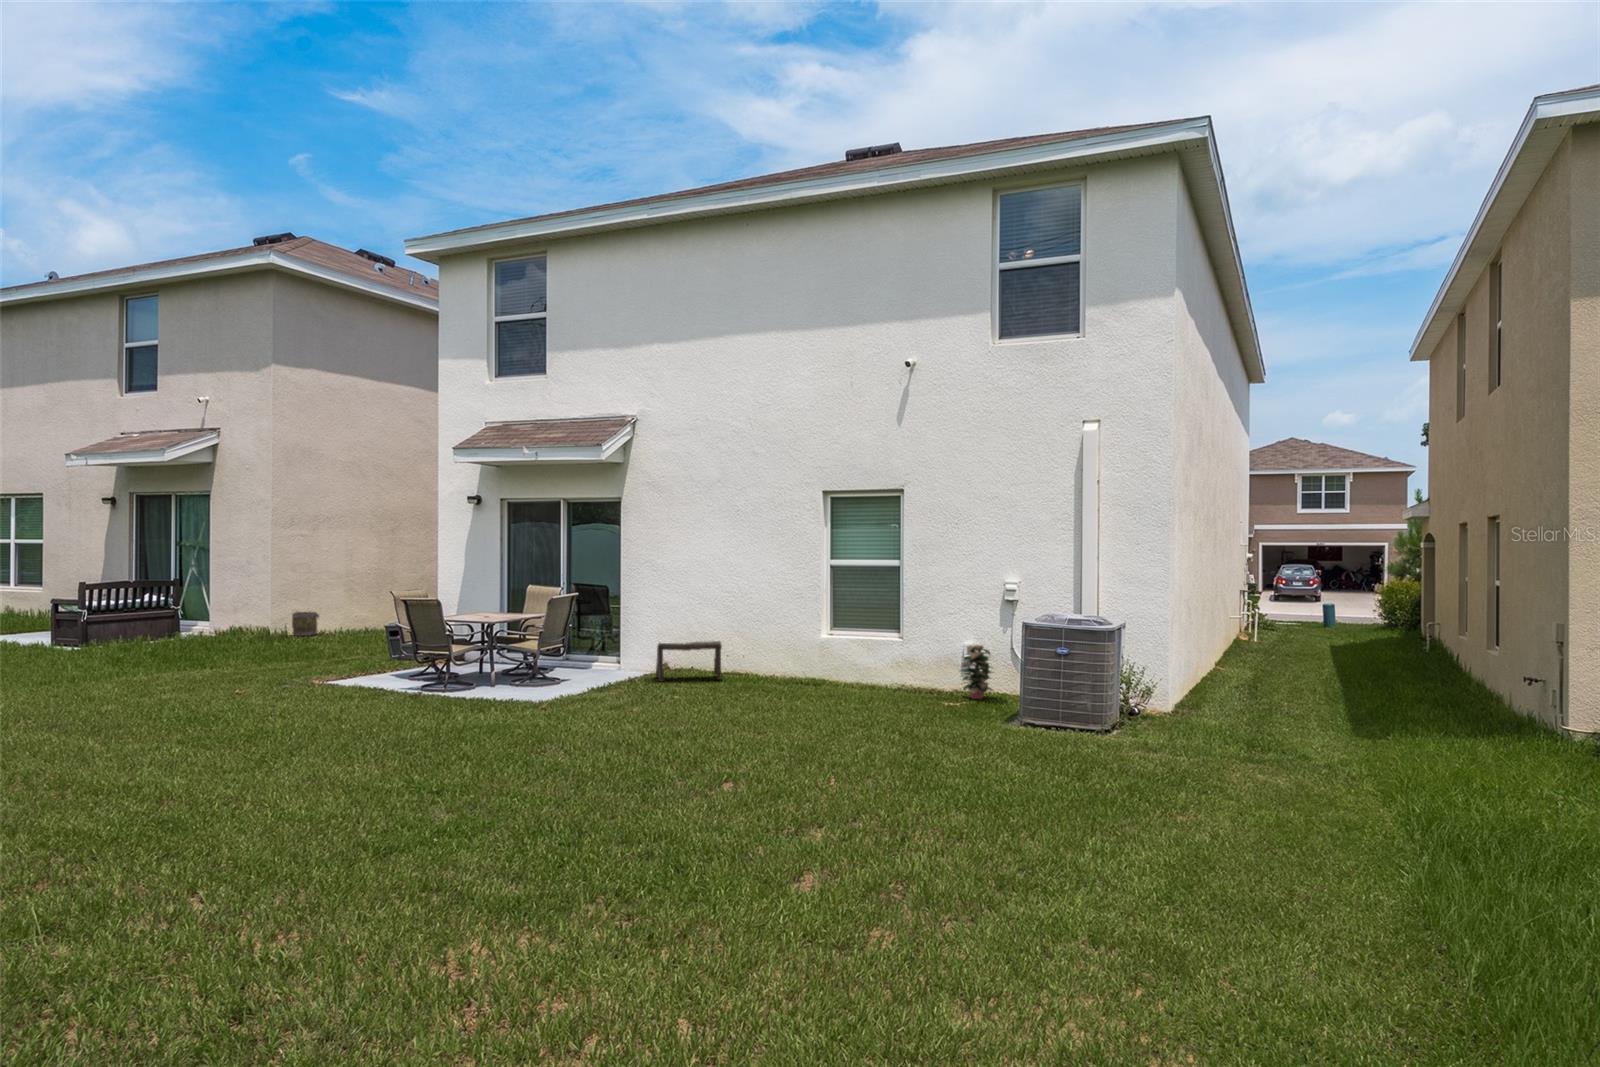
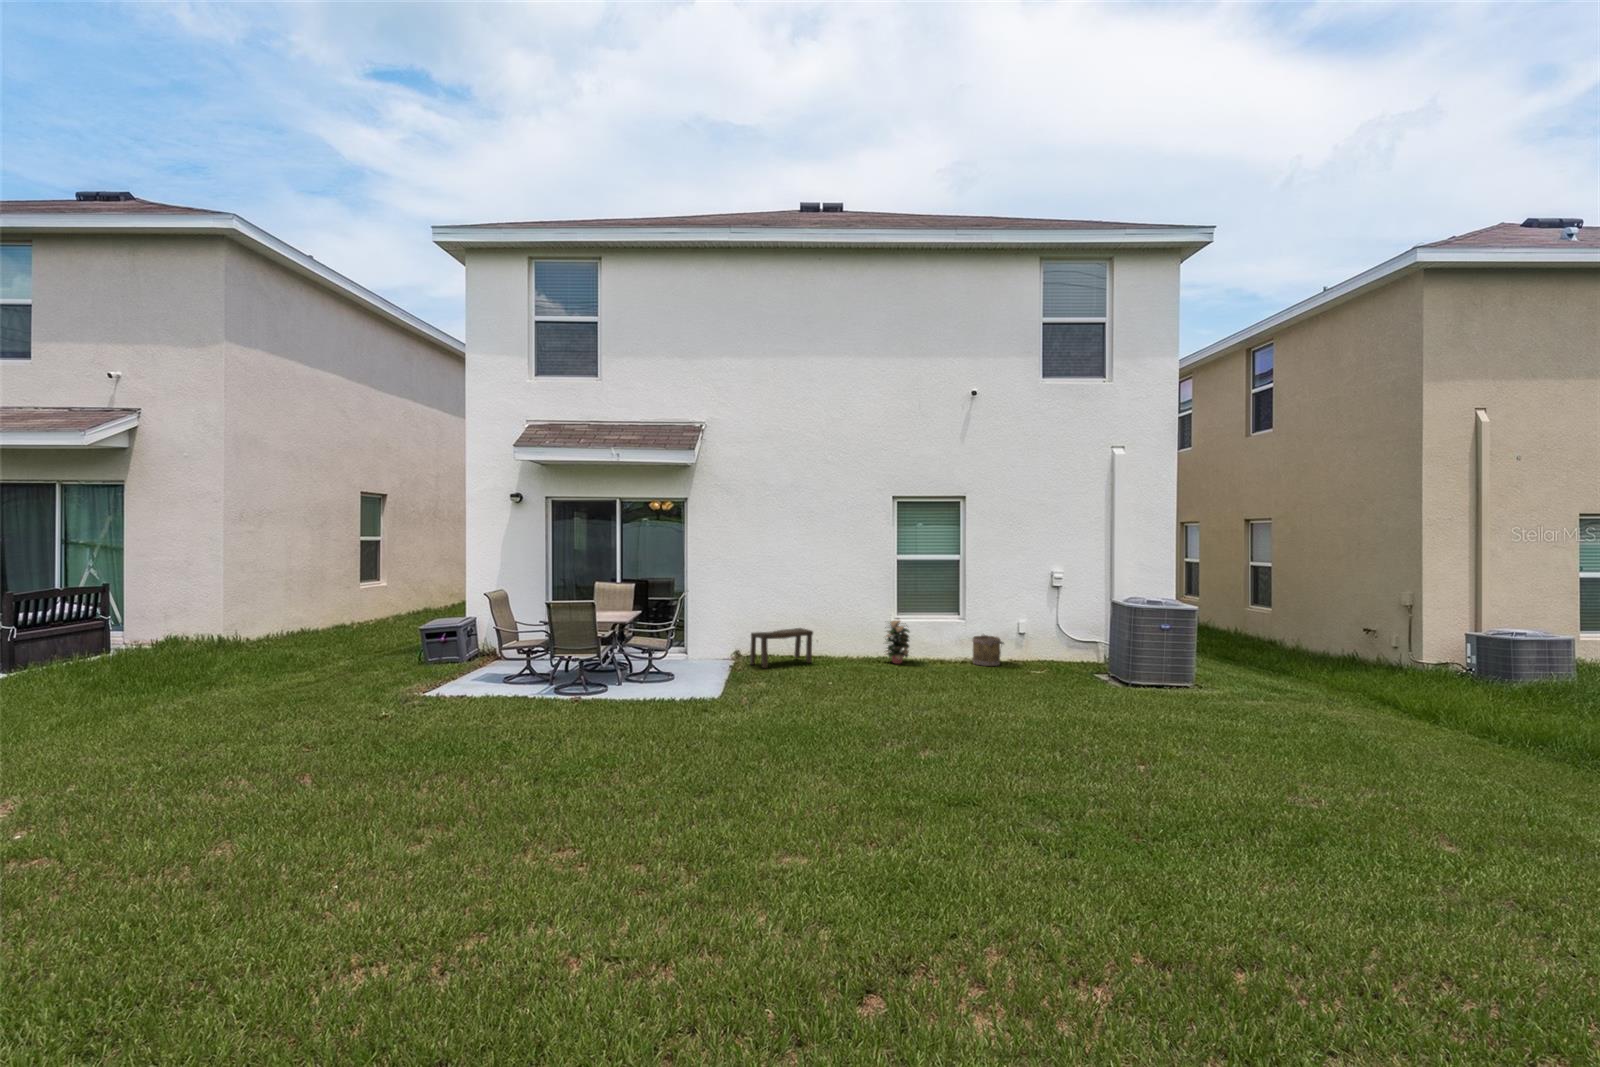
bucket: present [292,611,319,636] -> present [972,635,1004,666]
decorative plant: present [961,645,993,699] -> present [885,620,909,664]

